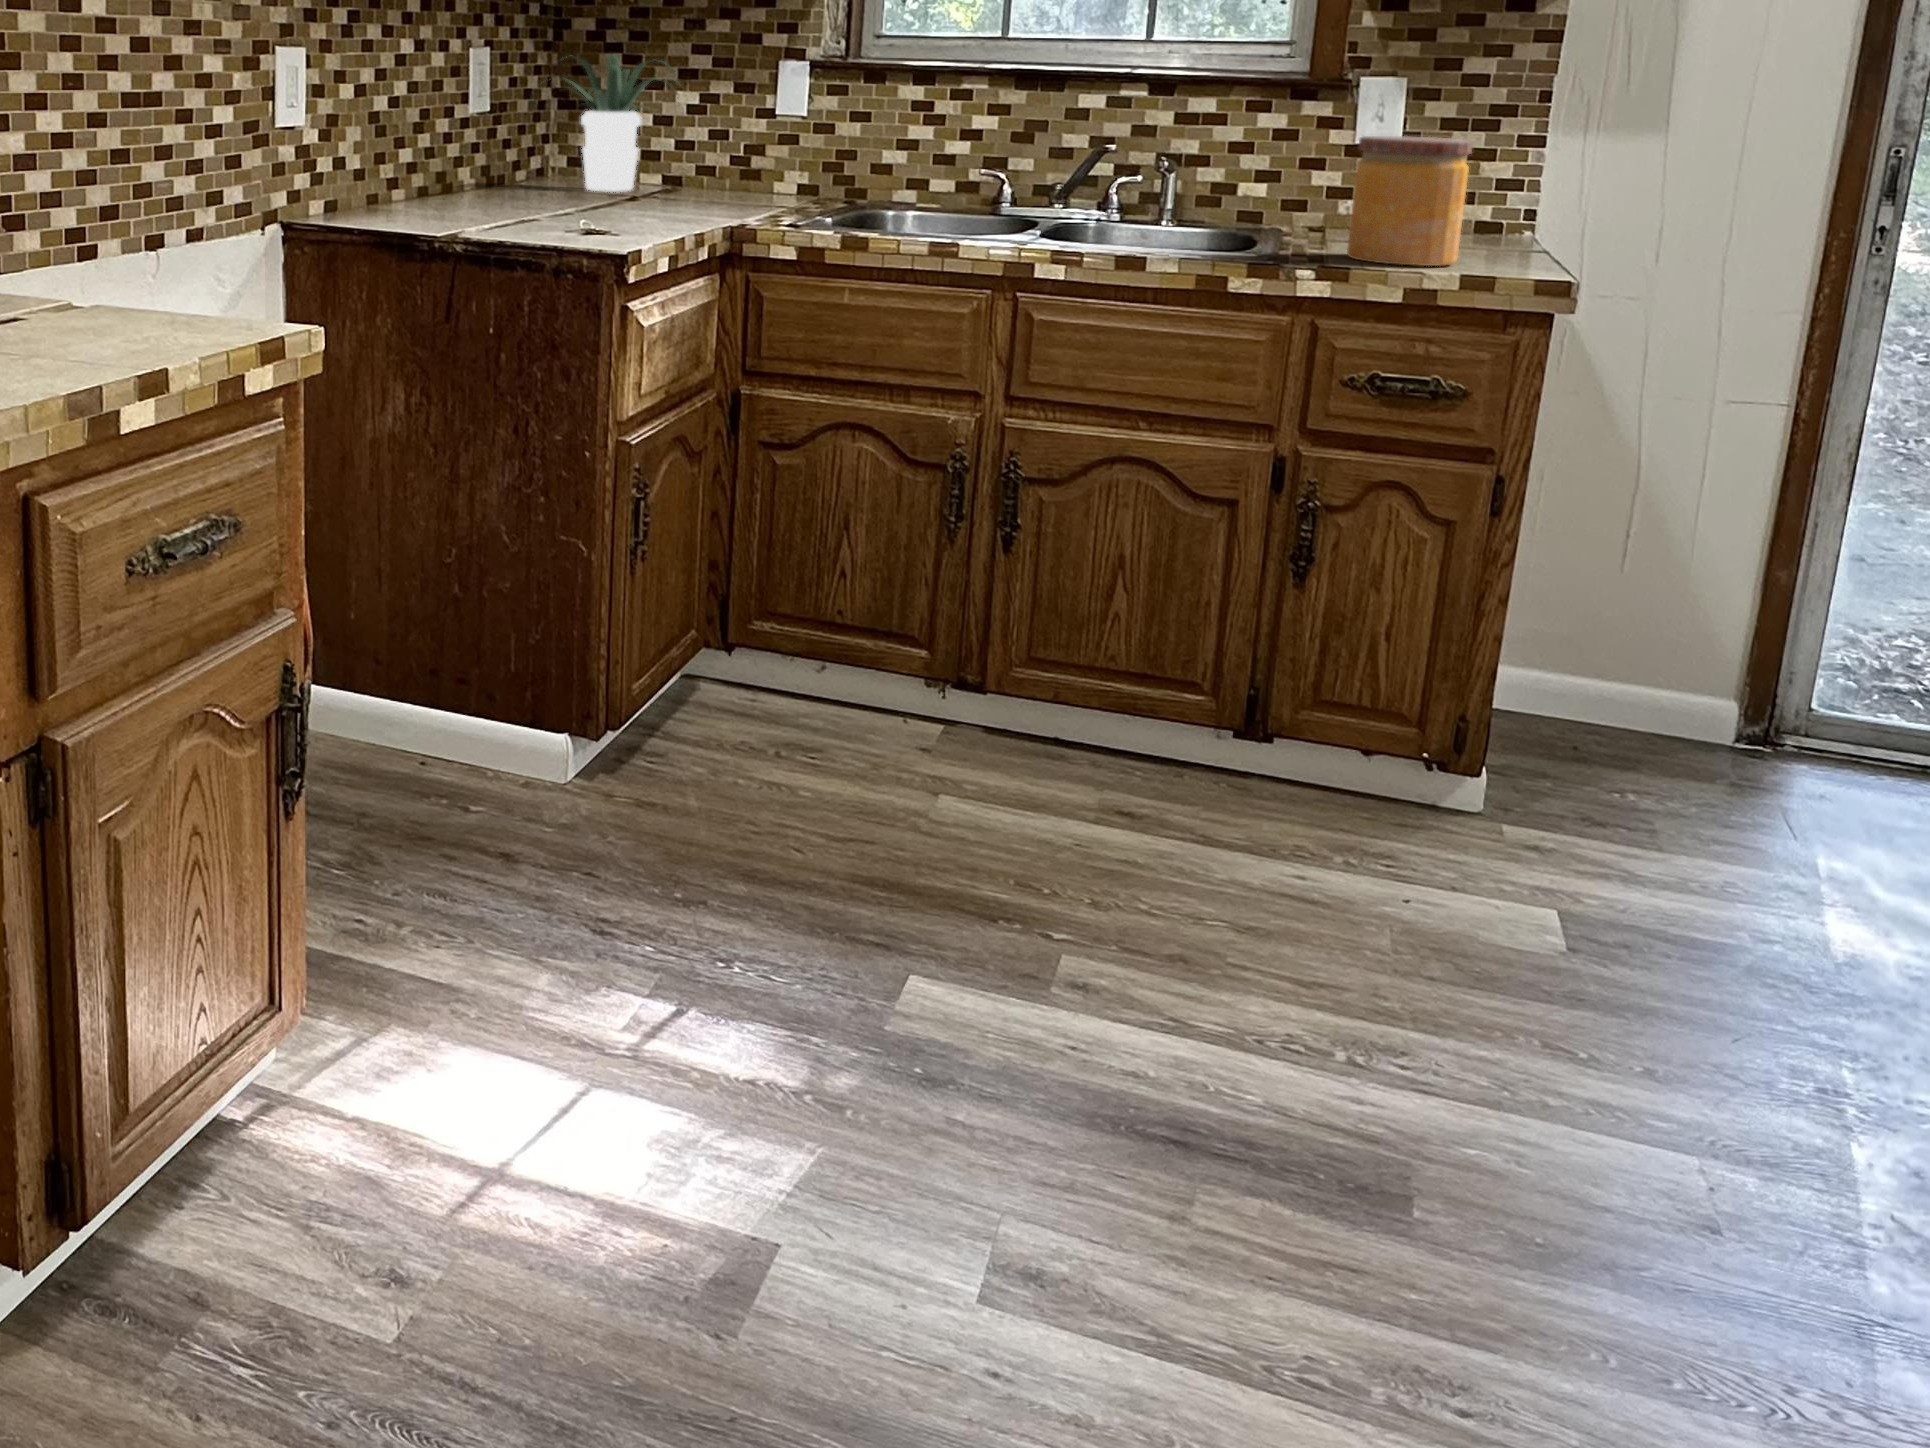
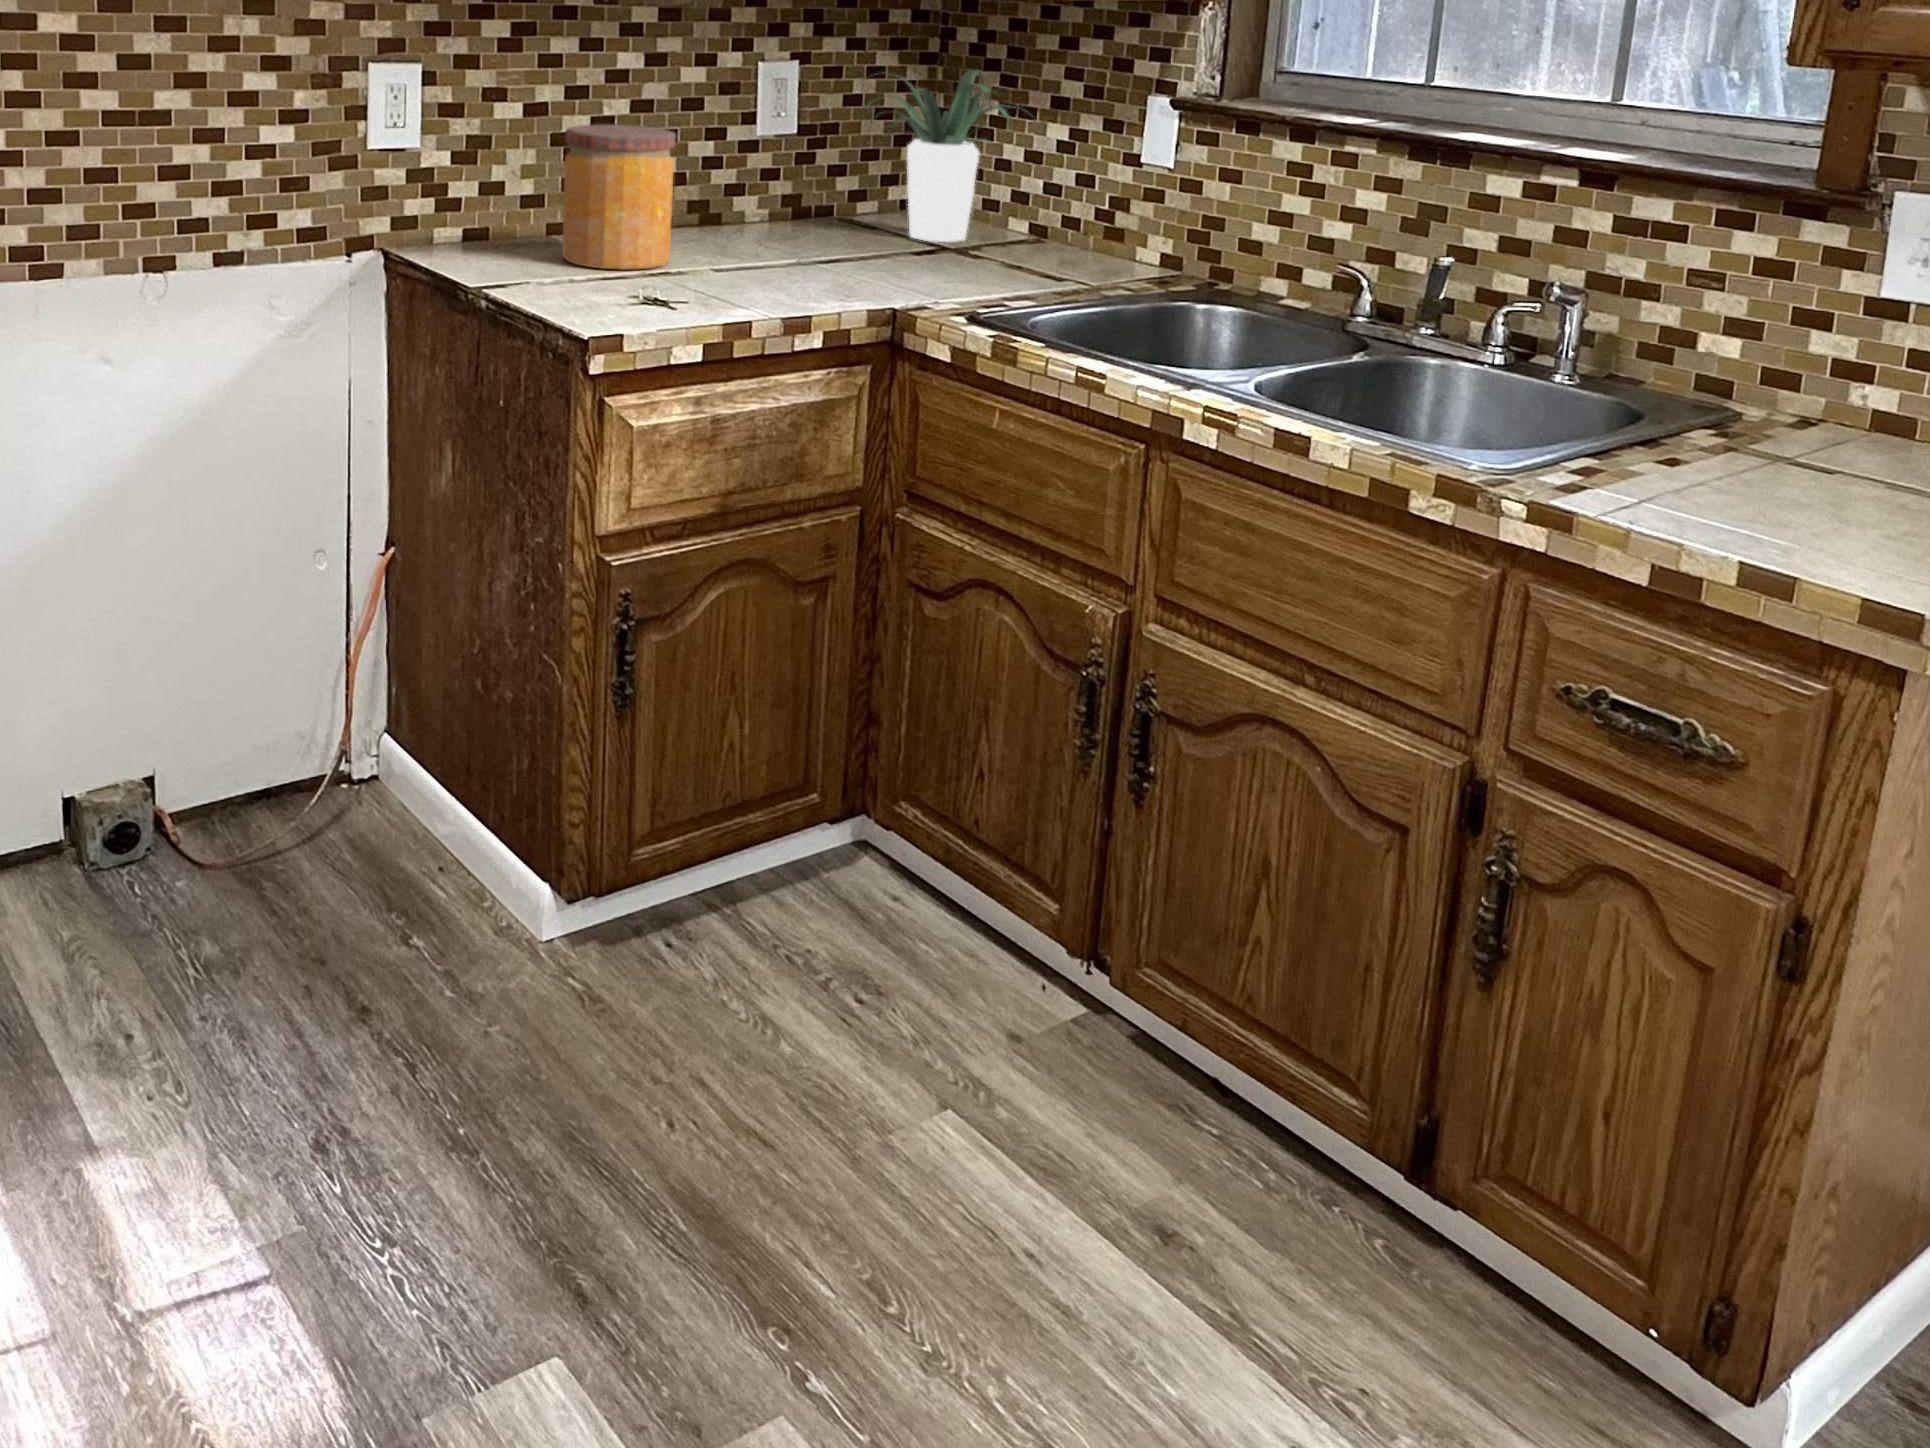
jar: present [1347,136,1473,266] -> present [562,125,676,269]

